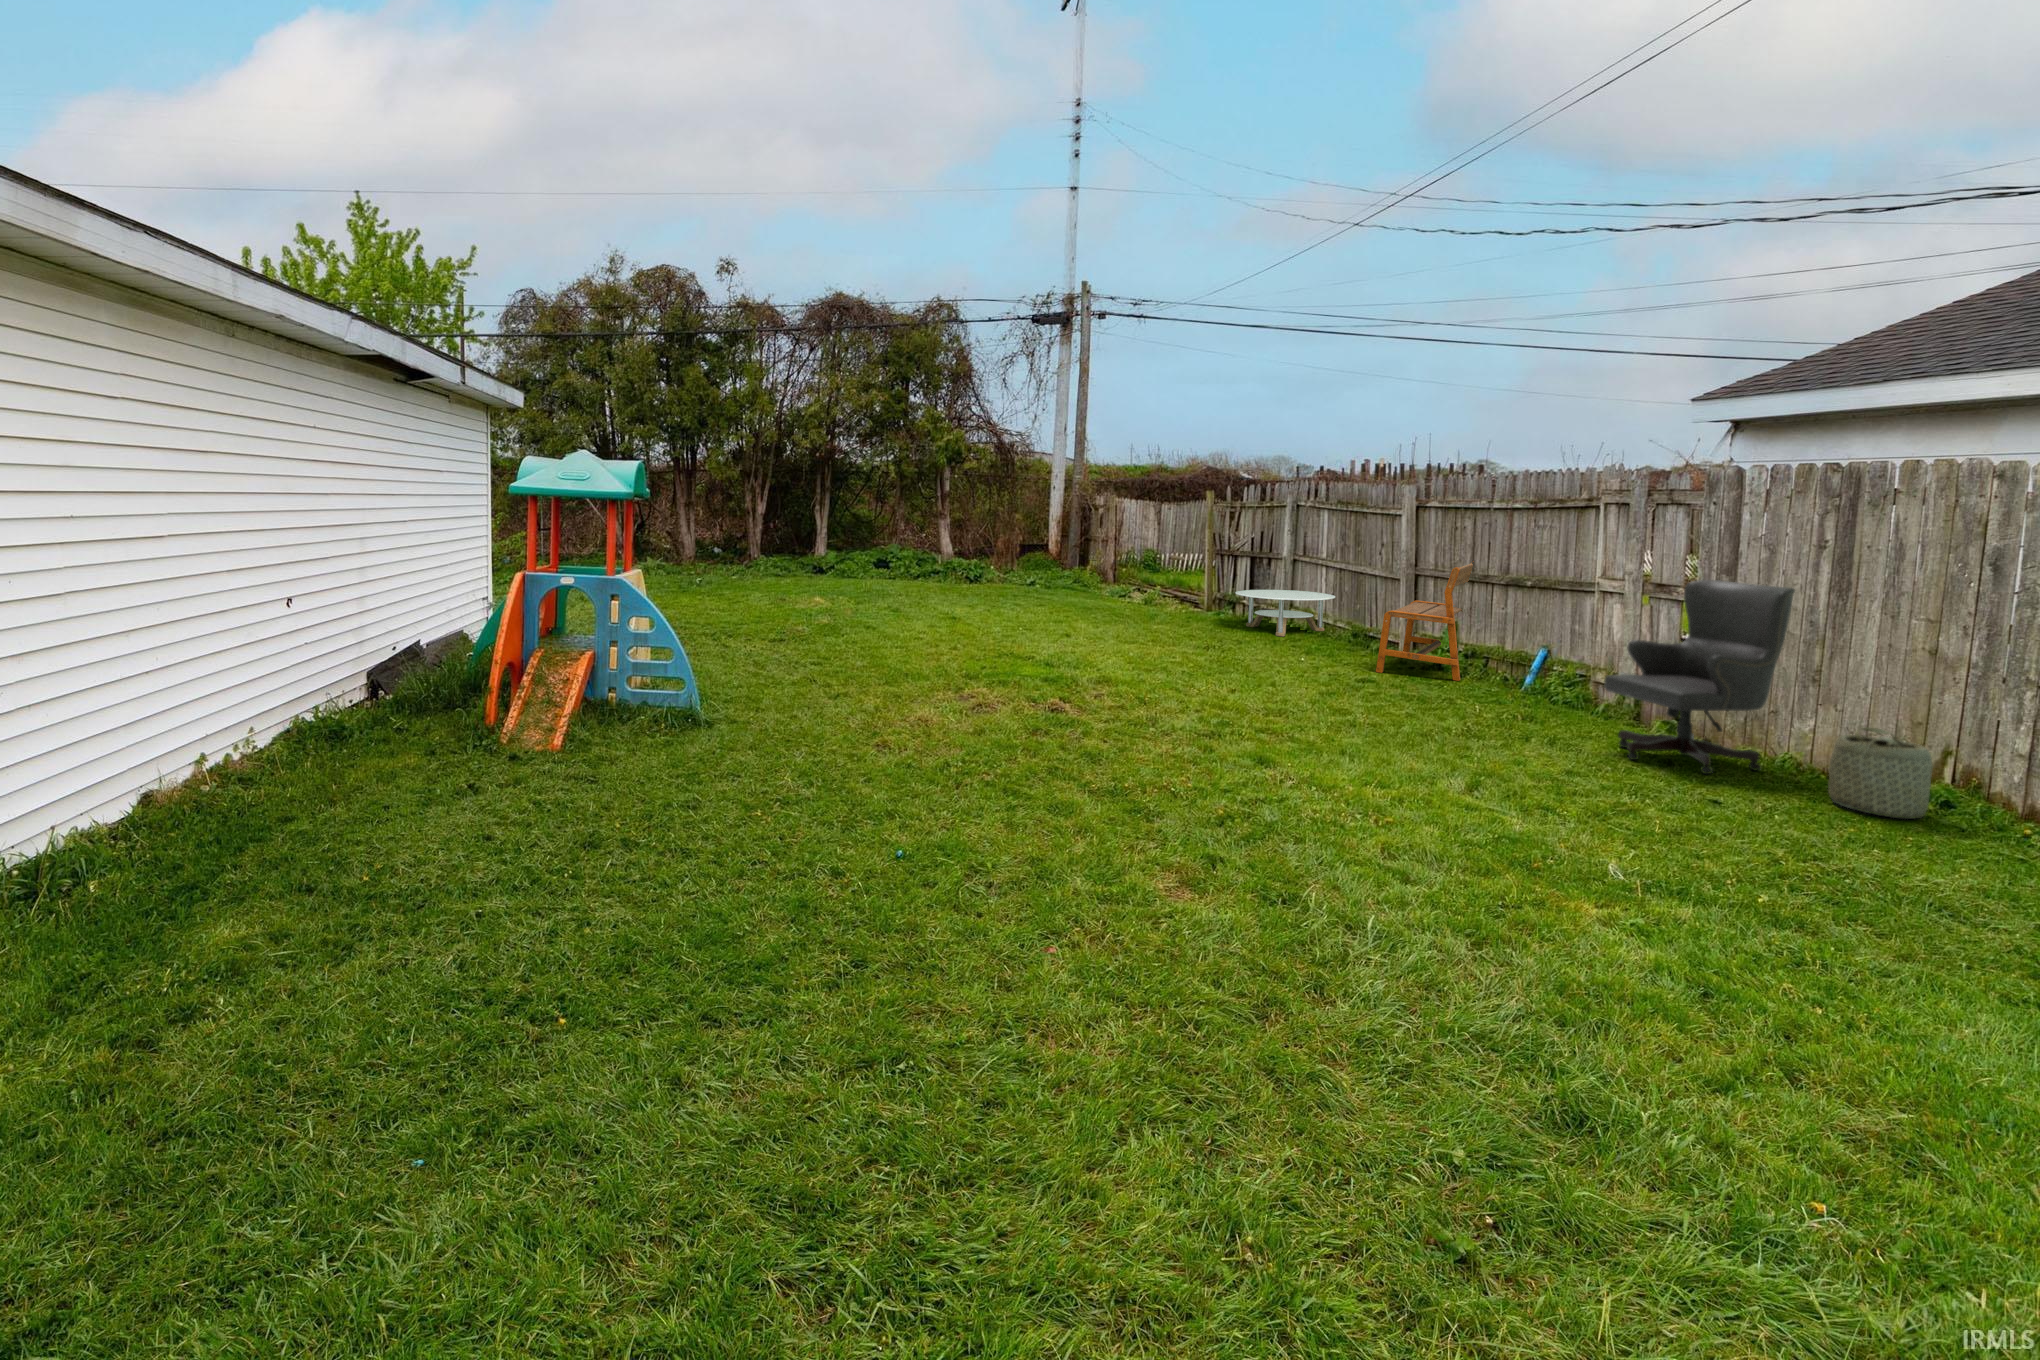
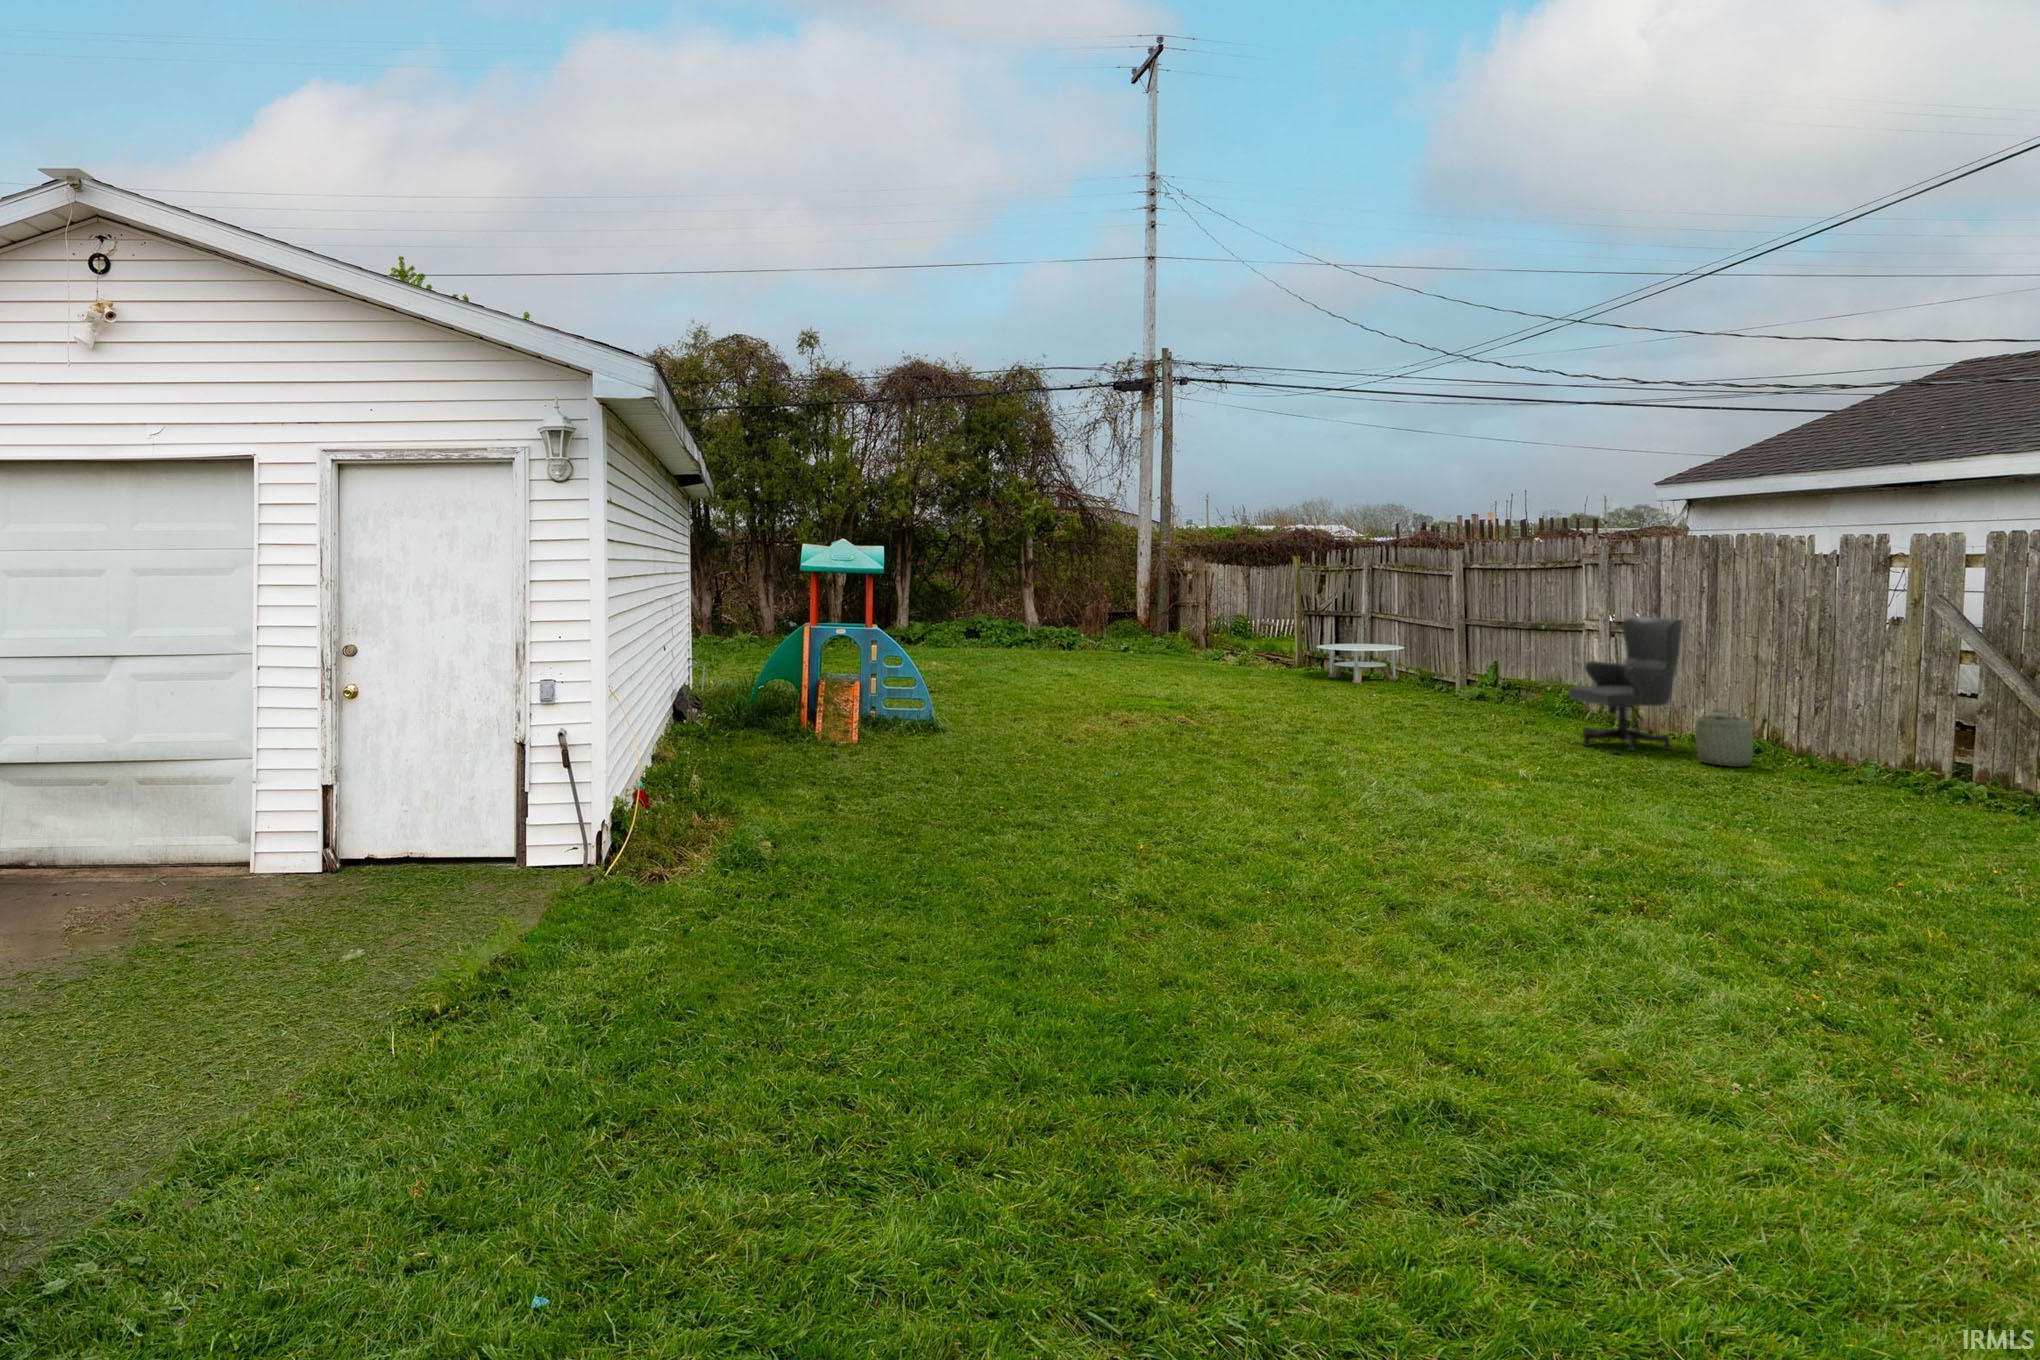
bench: present [1376,563,1473,681] -> none [1428,611,1518,708]

